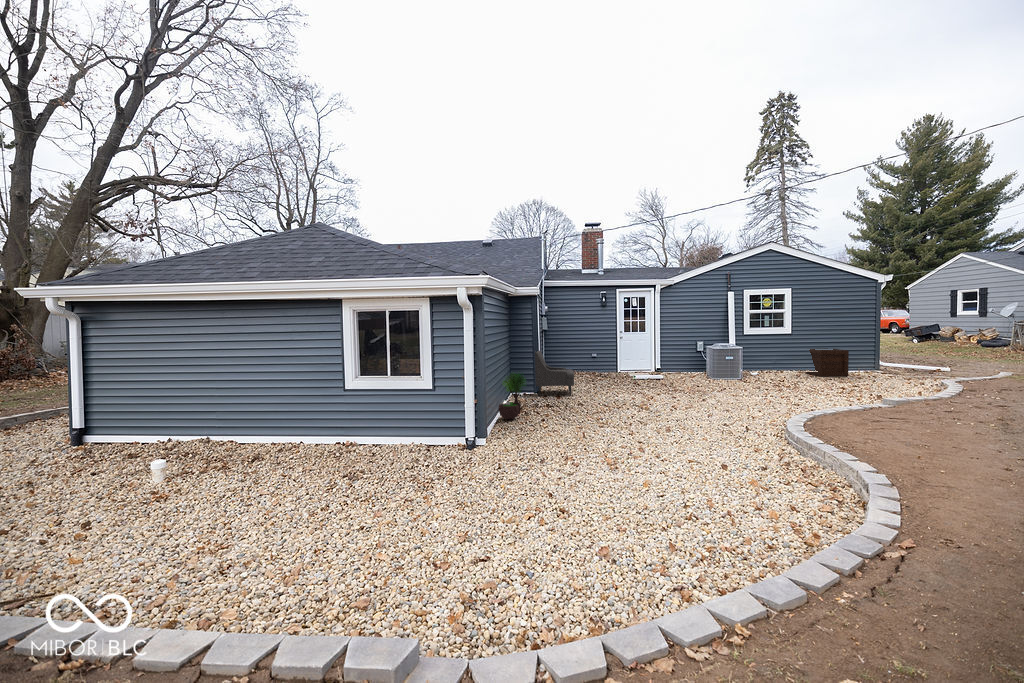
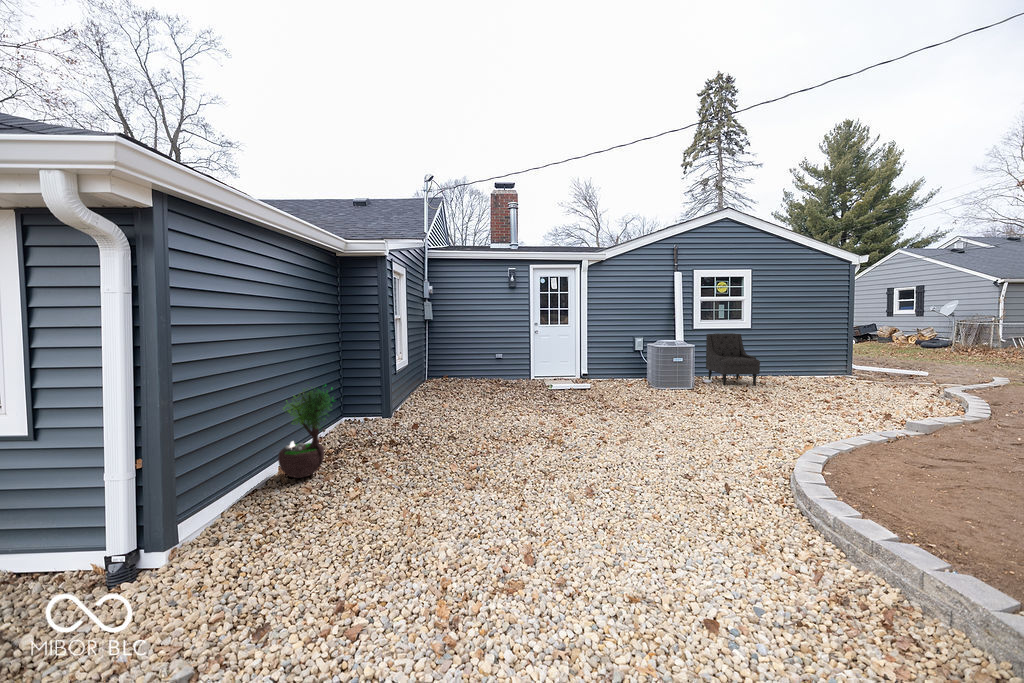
wooden crate: present [806,349,849,377] -> none [766,348,820,384]
chair: present [535,351,574,396] -> present [706,333,760,385]

